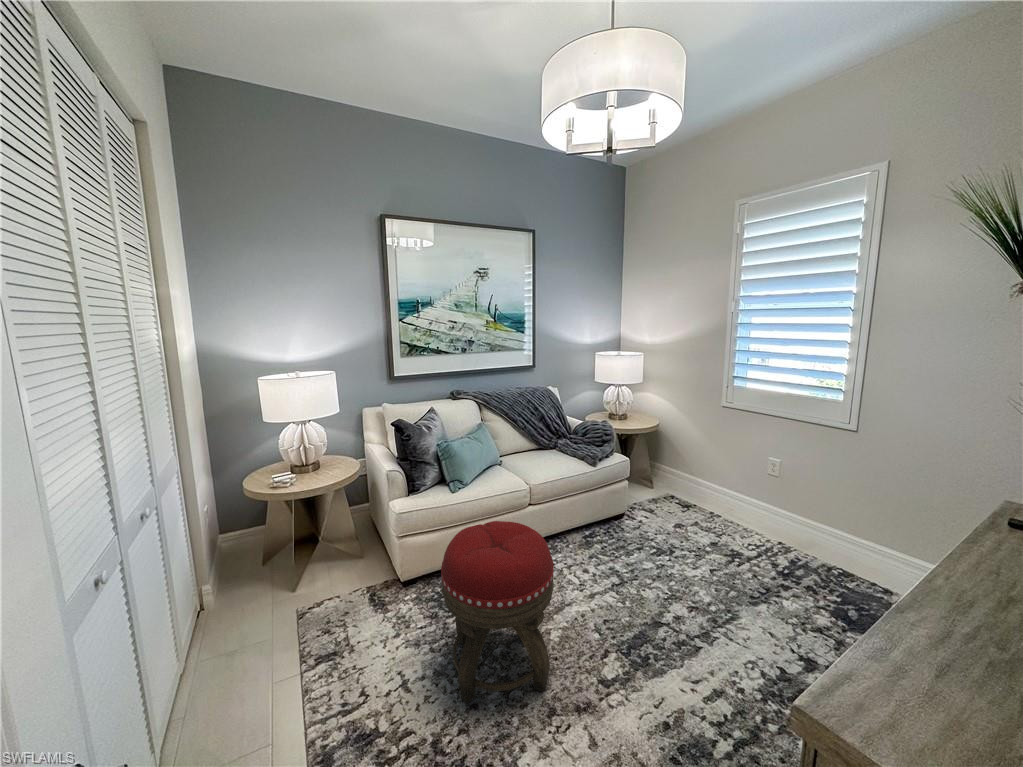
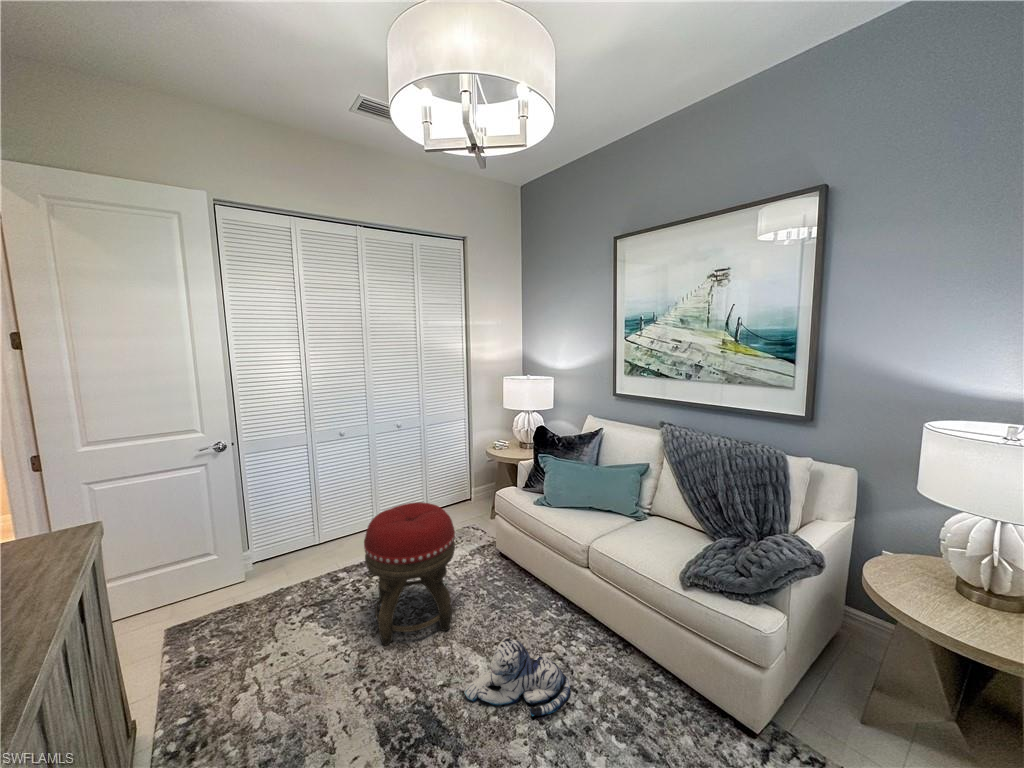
plush toy: none [581,553,625,617] -> present [465,637,571,716]

